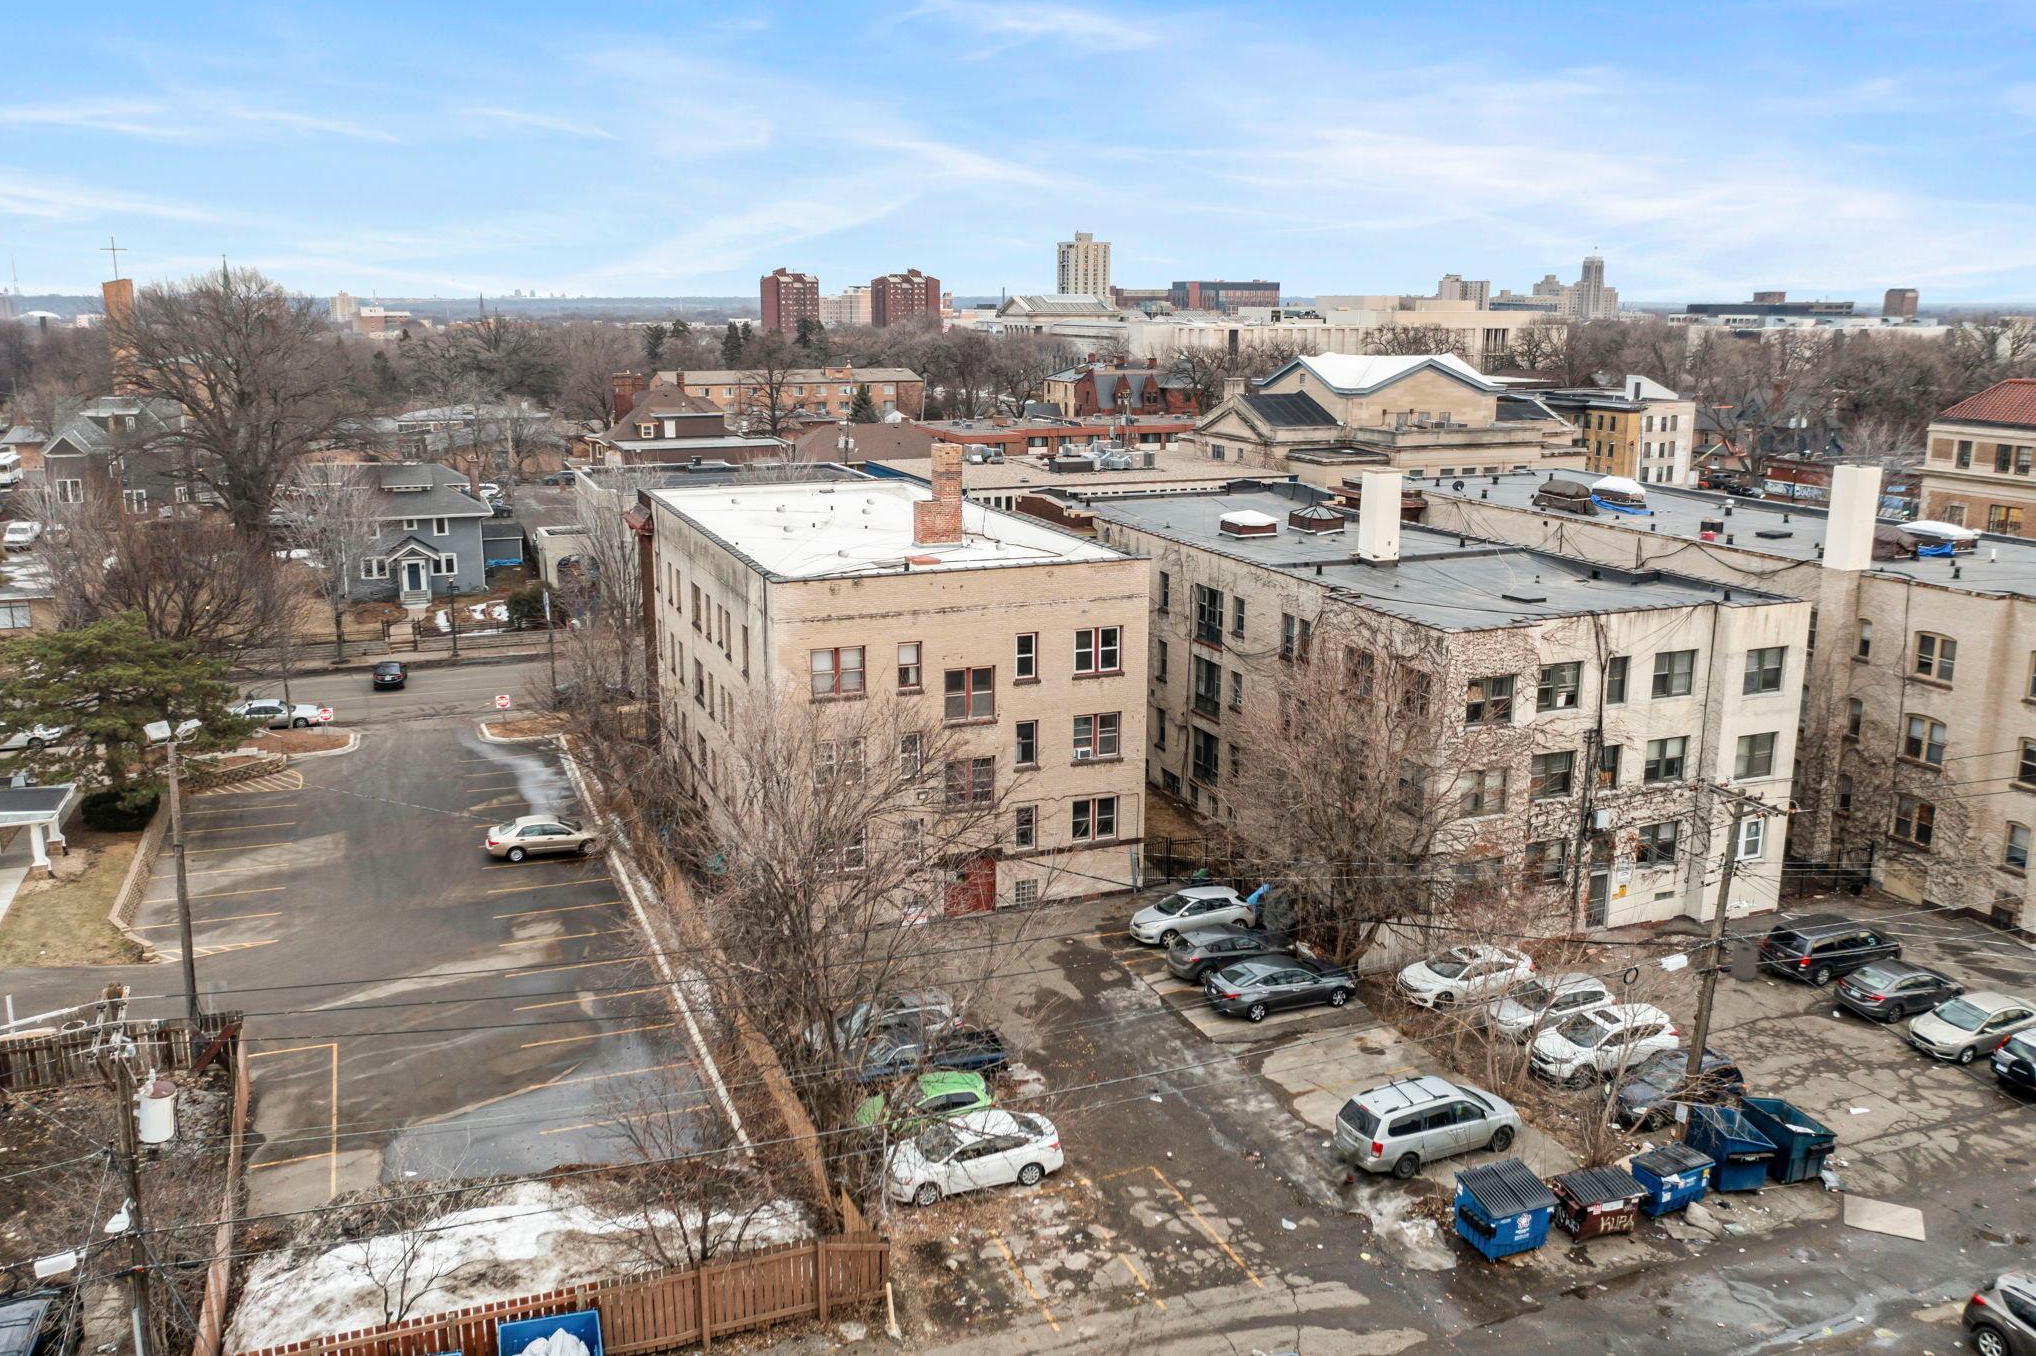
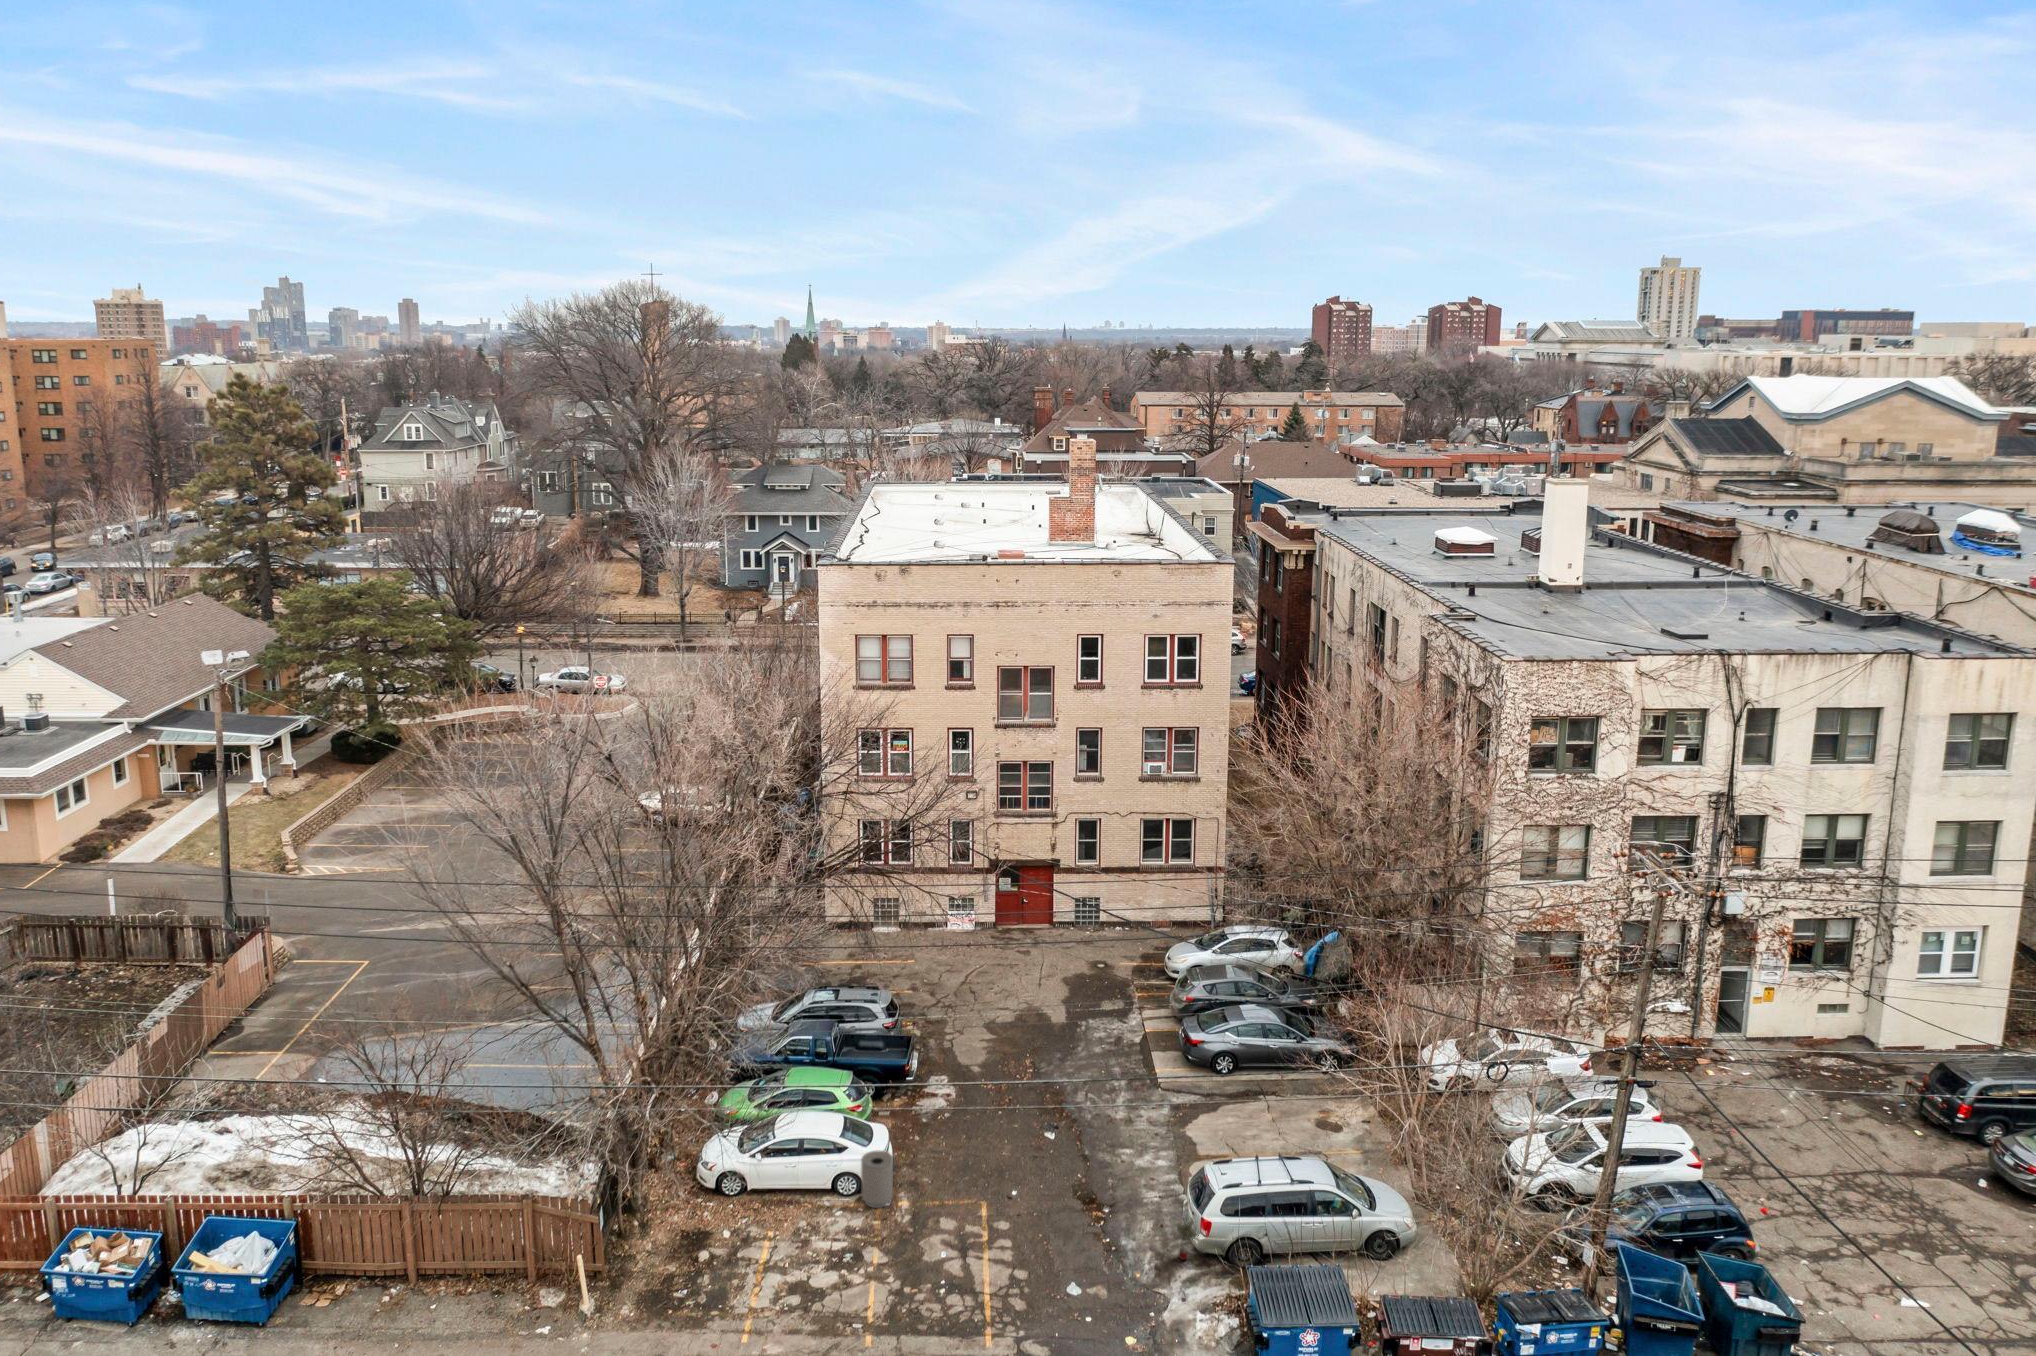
trash can: present [1731,943,1758,981] -> present [861,1150,893,1208]

